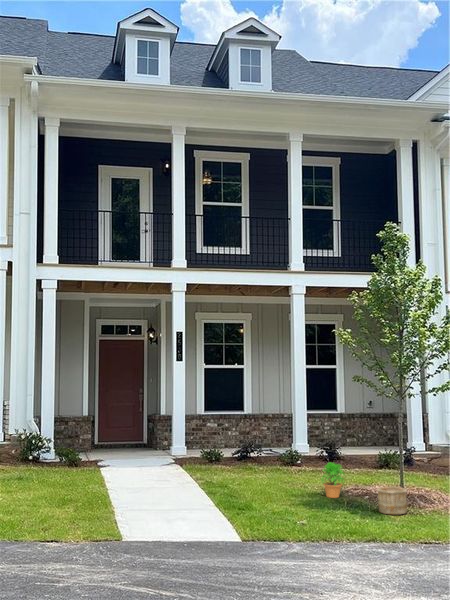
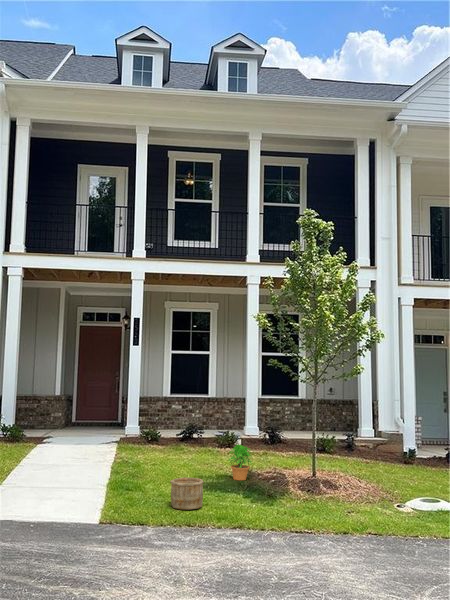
wooden bucket: present [377,487,407,515] -> present [170,477,204,509]

